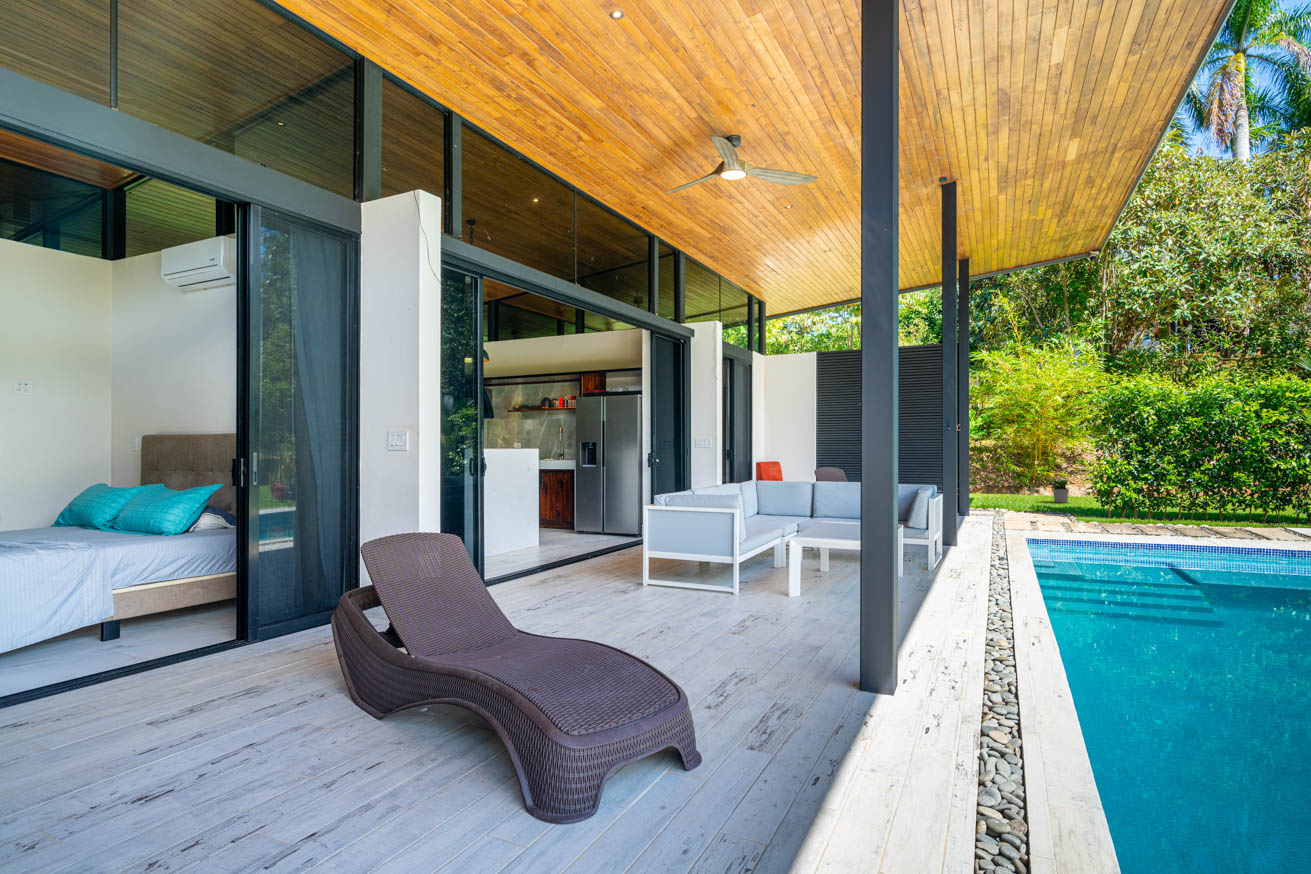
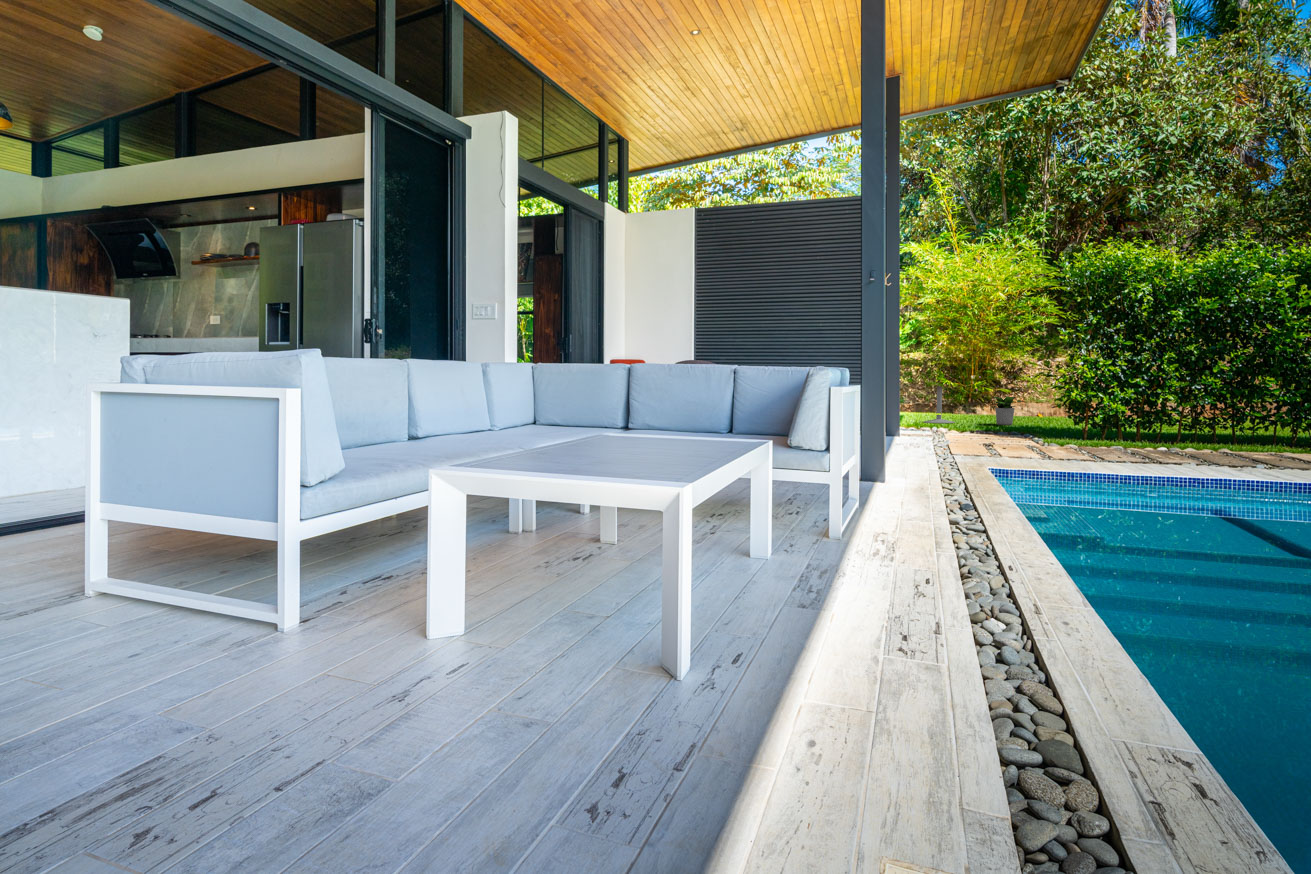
stool: none [989,459,1021,501] -> present [920,384,955,423]

